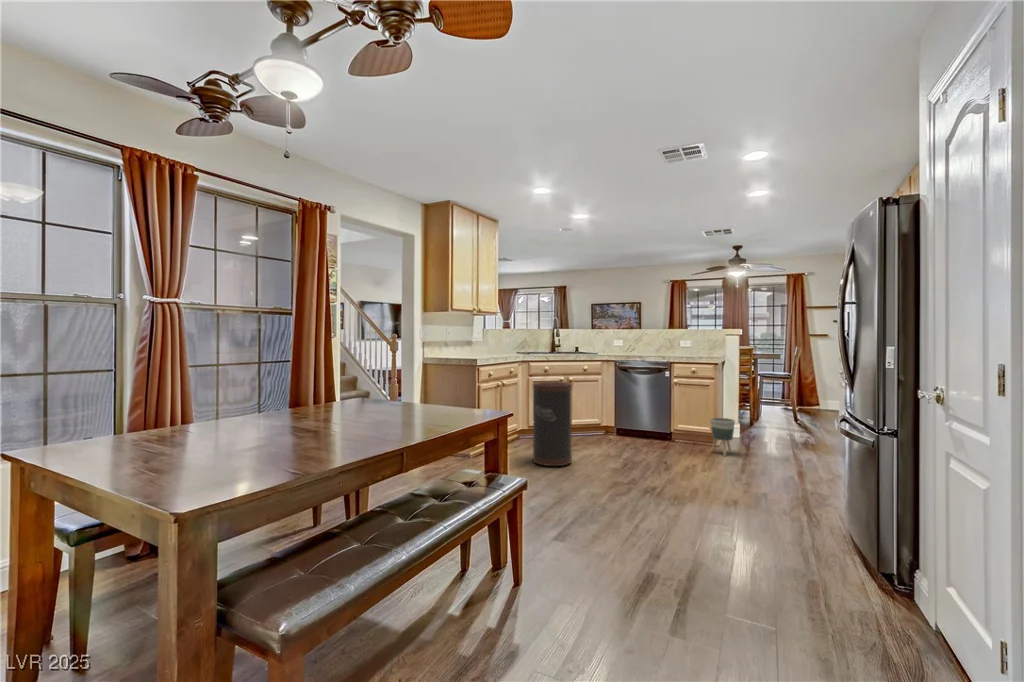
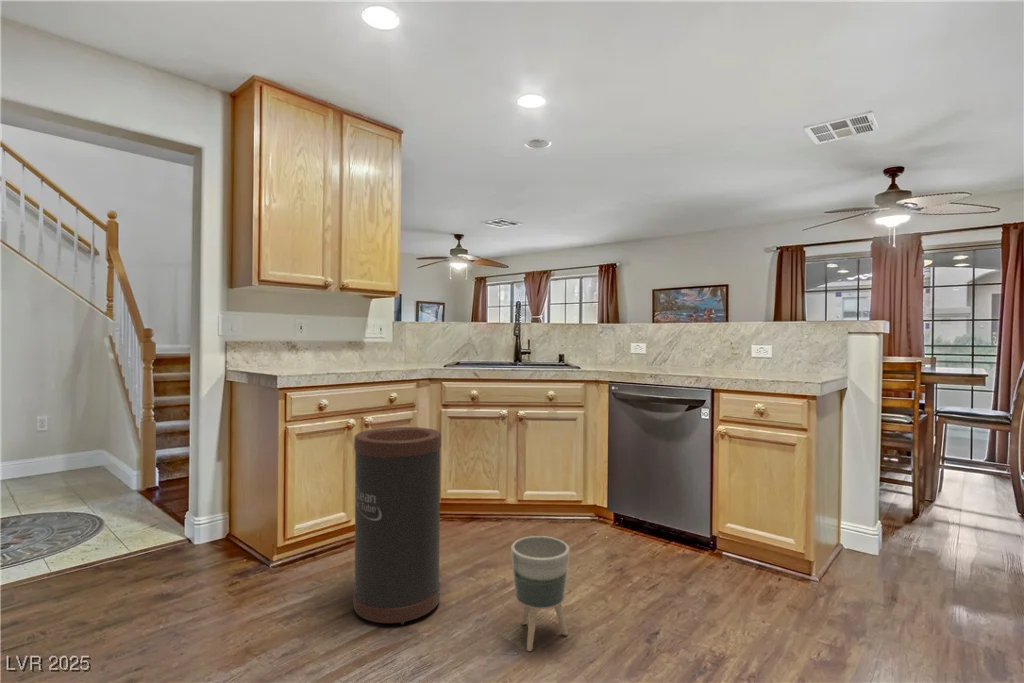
planter: present [710,418,735,456] -> present [511,536,570,651]

